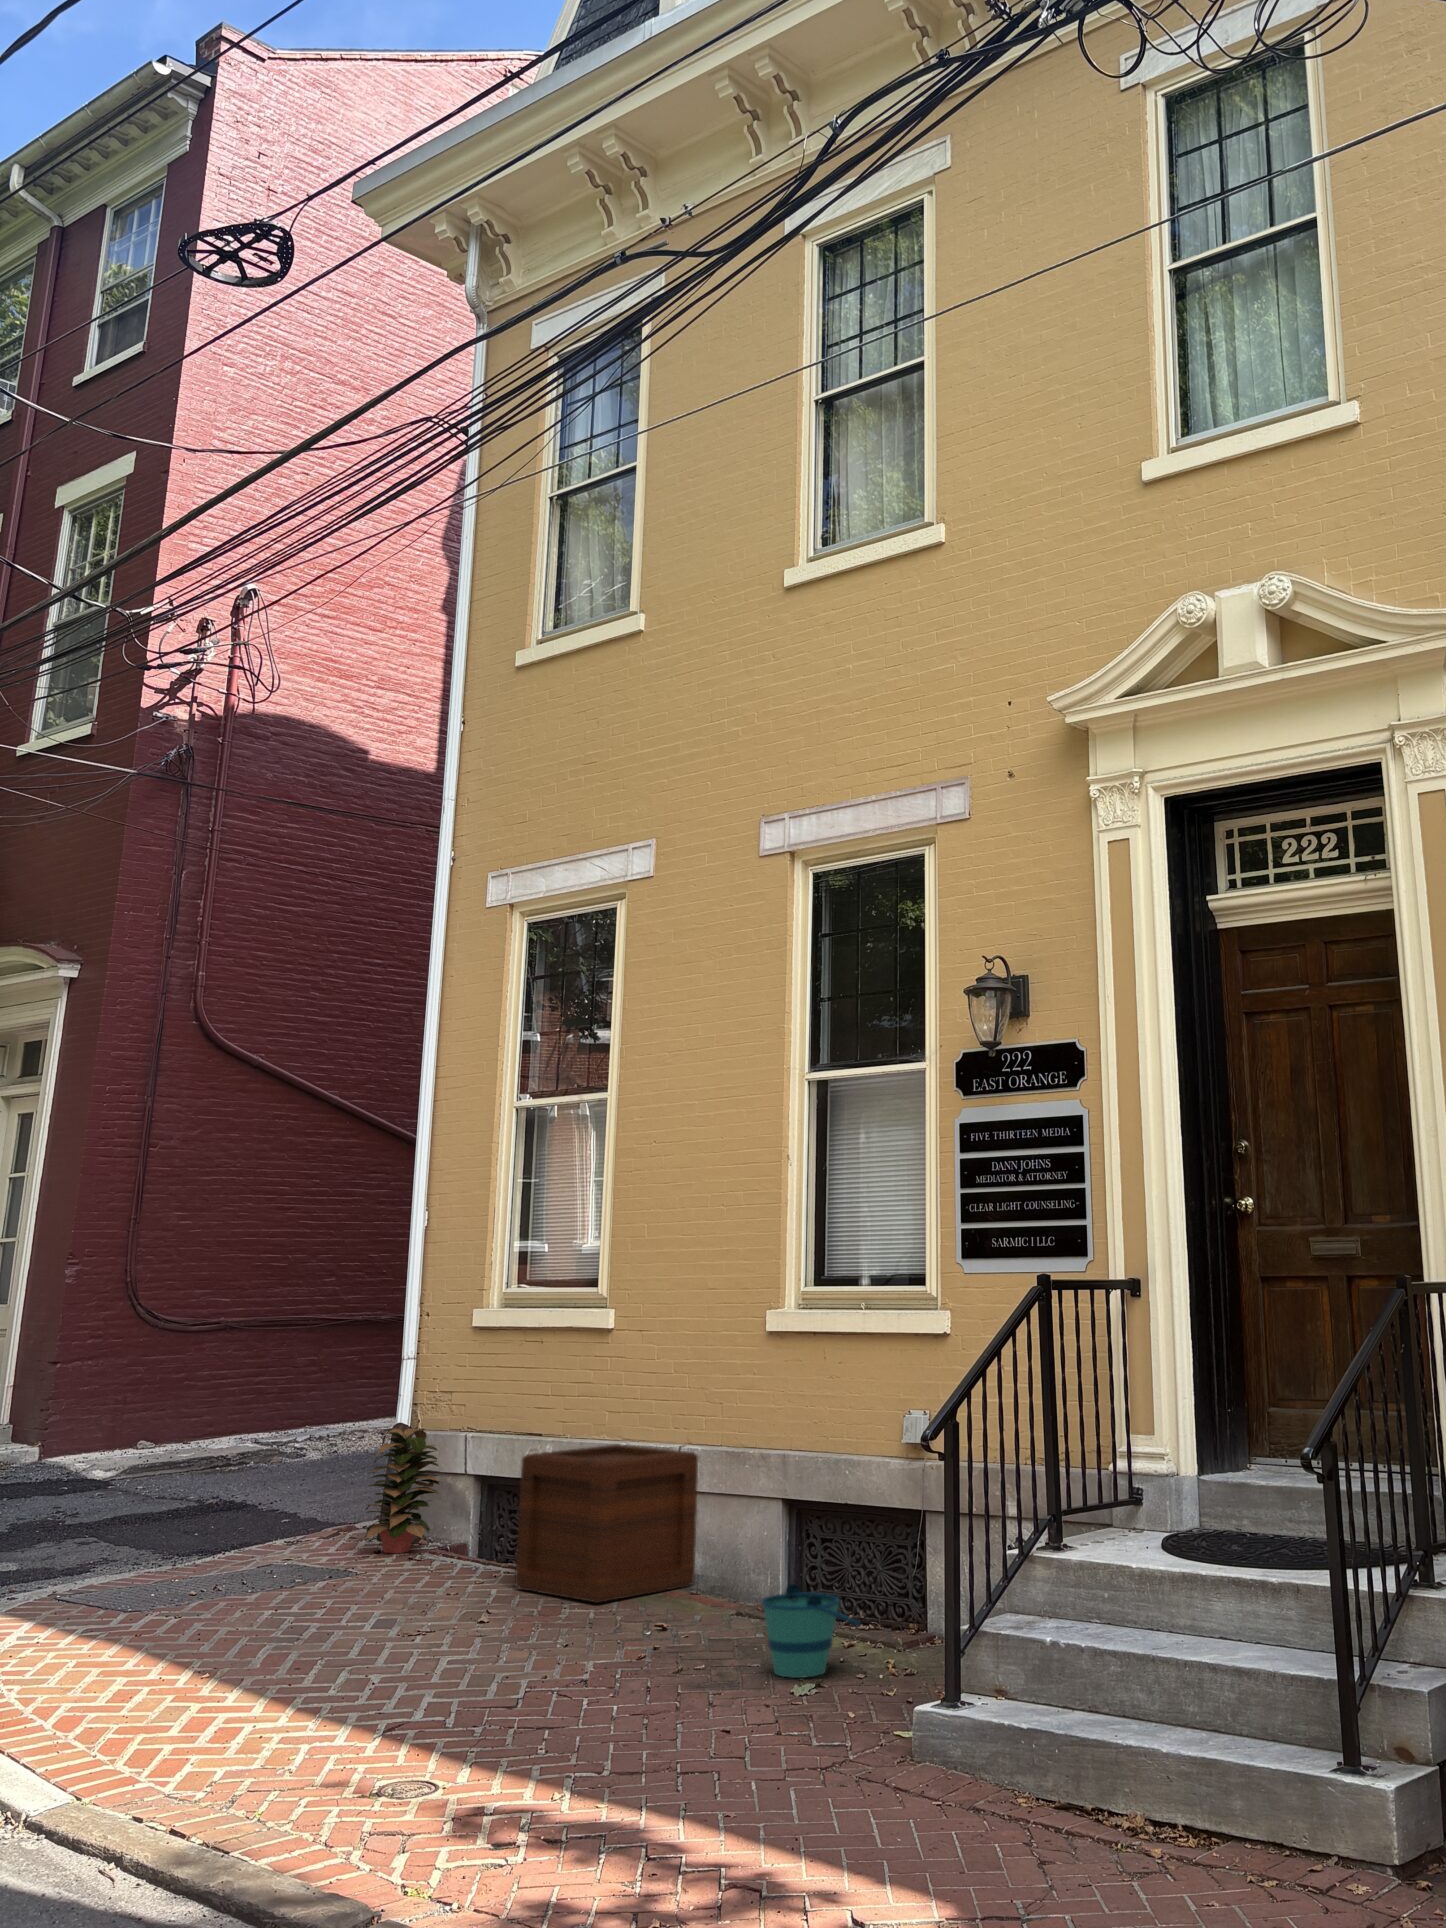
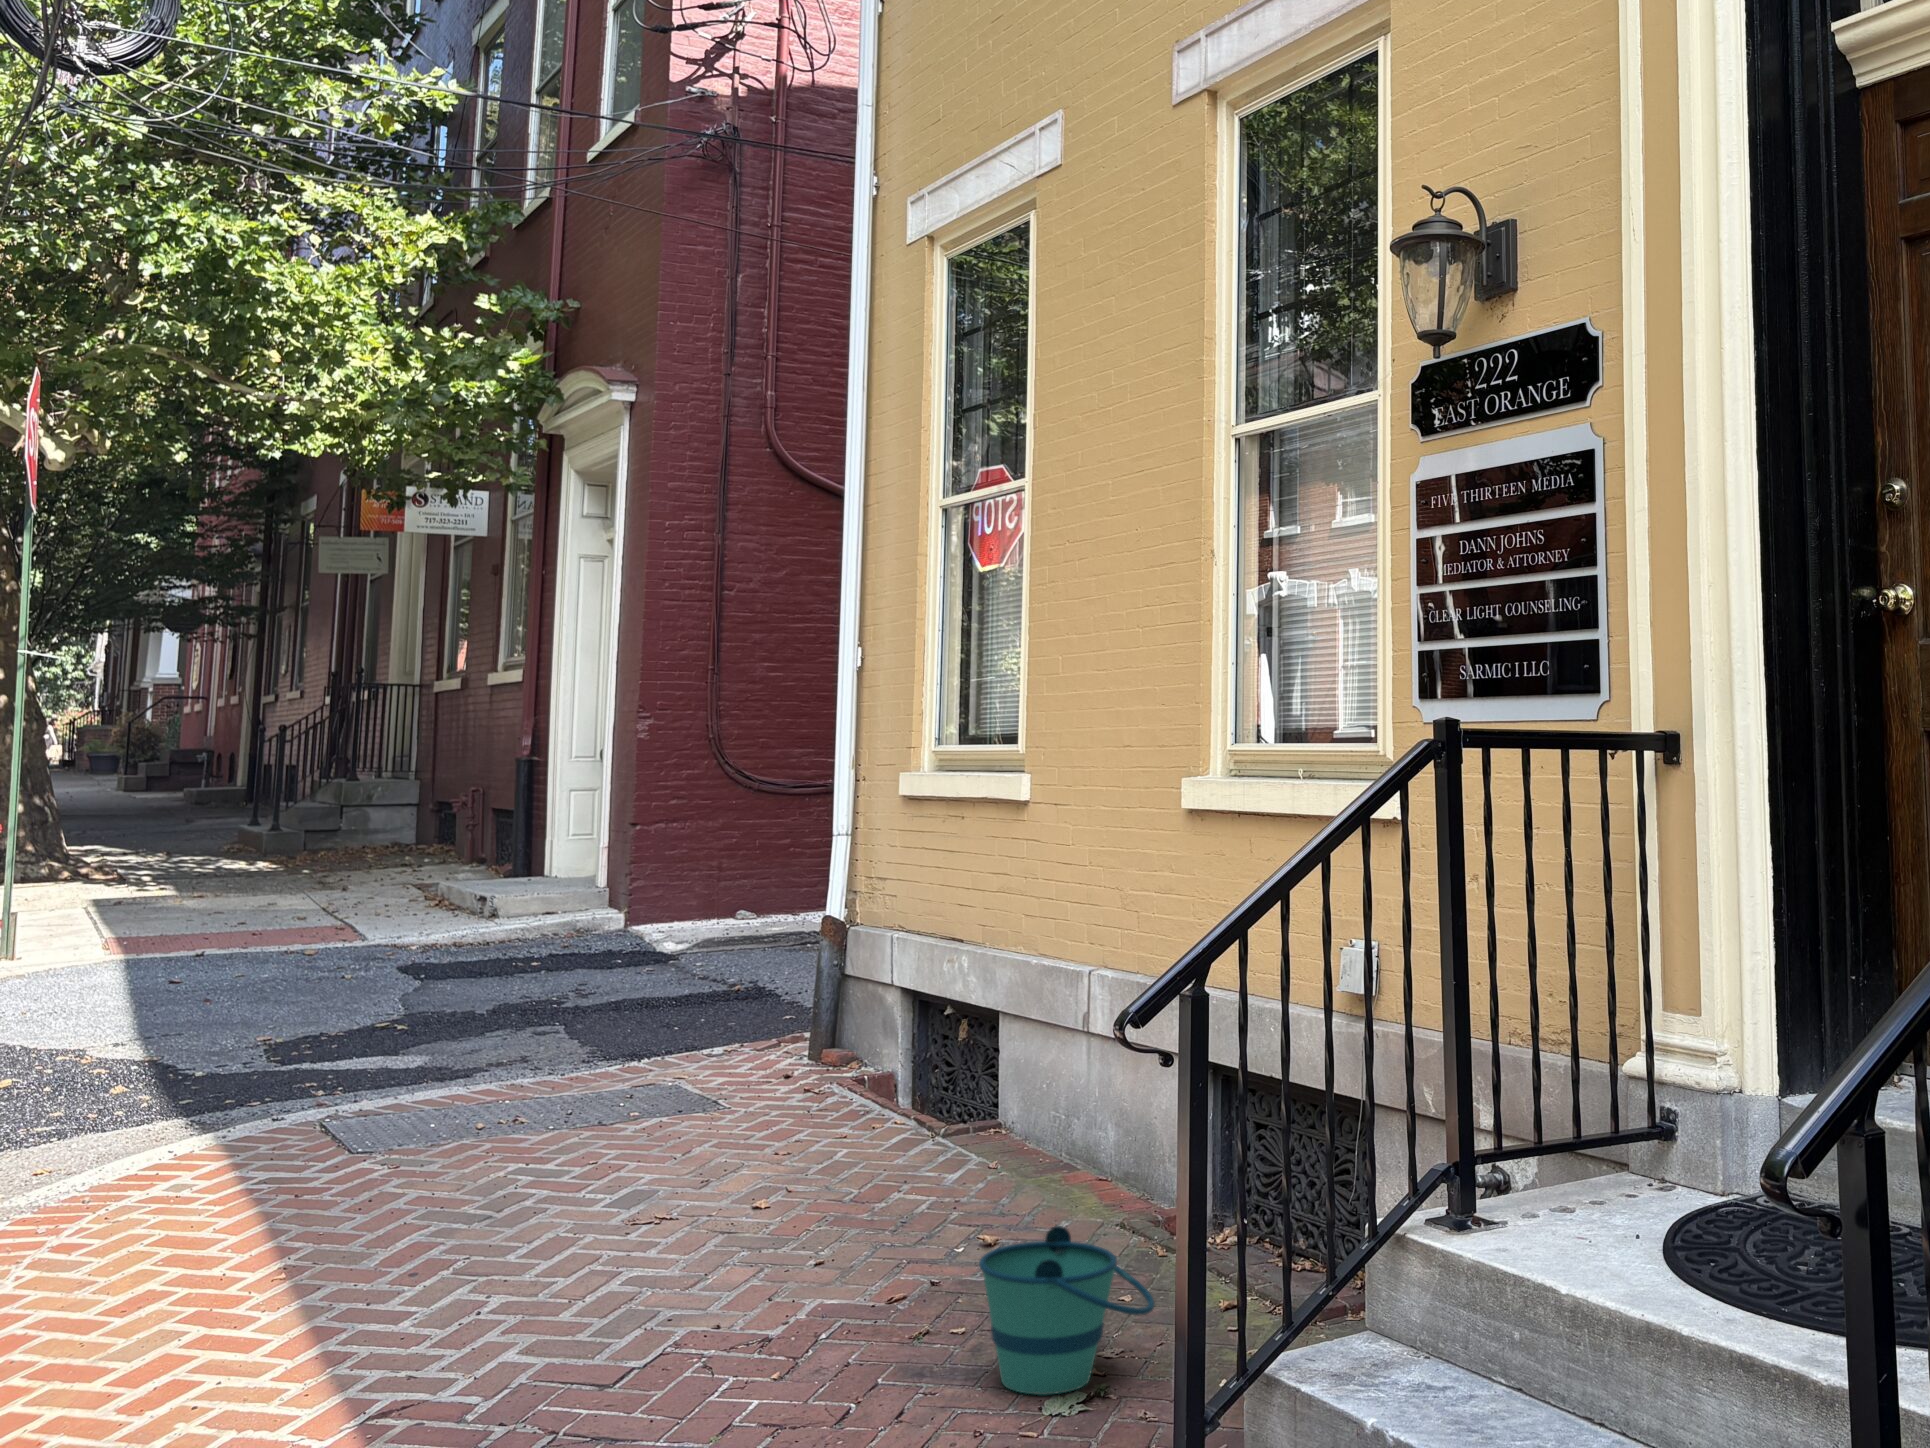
decorative plant: present [364,1429,442,1553] -> none [757,921,871,1079]
wooden crate: present [515,1445,698,1603] -> none [858,962,1104,1191]

